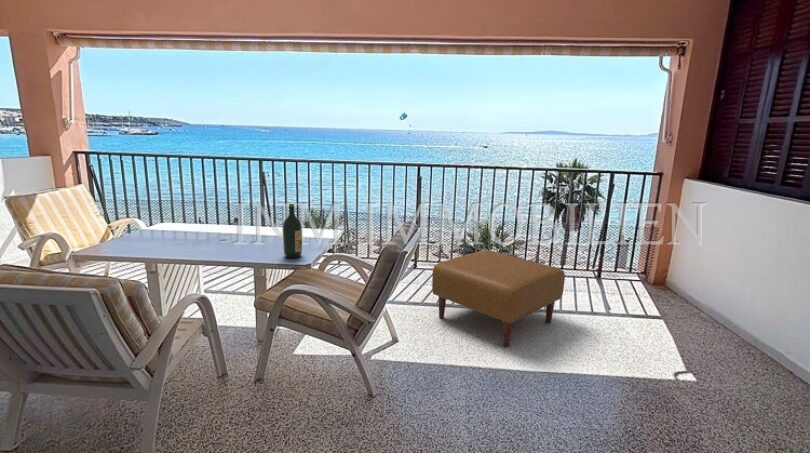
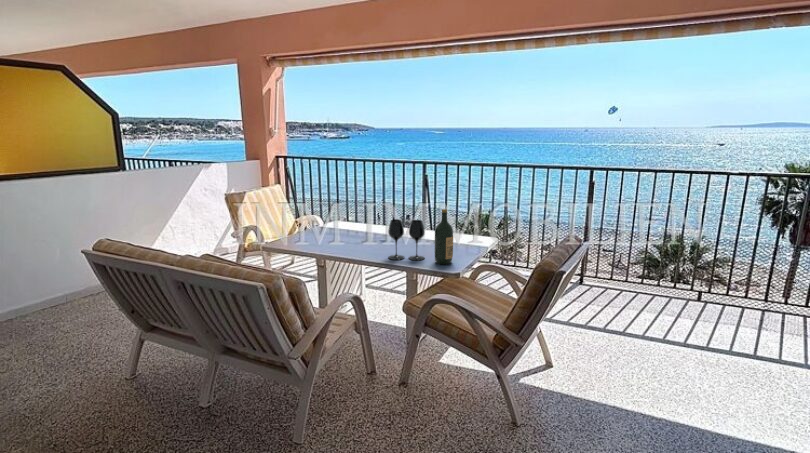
wine glass: none [232,215,273,257] -> present [388,219,425,261]
ottoman: present [432,250,565,347] -> none [598,272,793,398]

